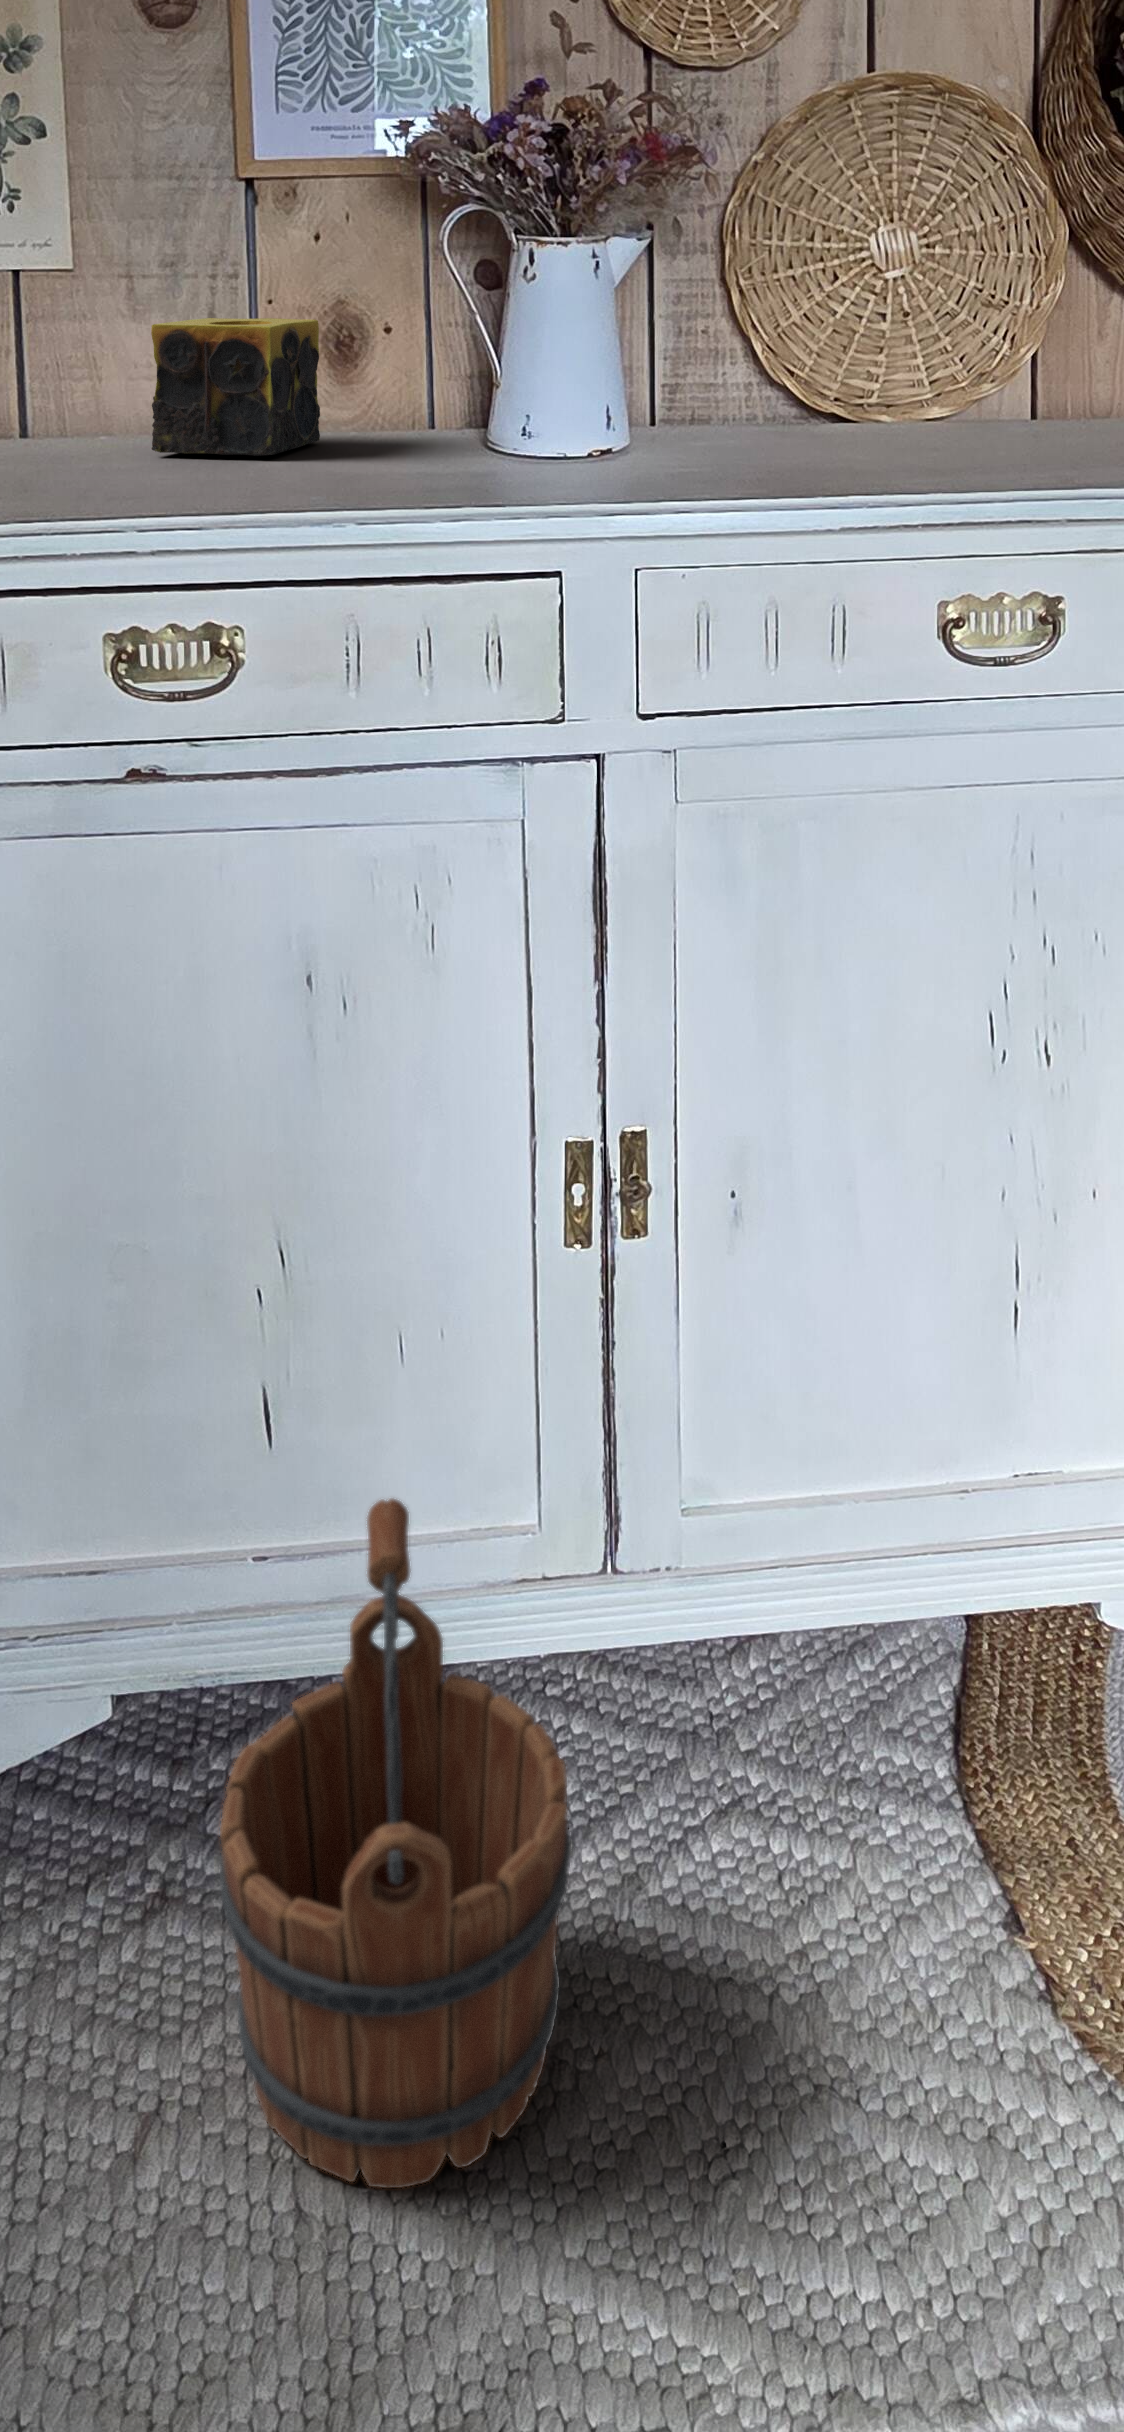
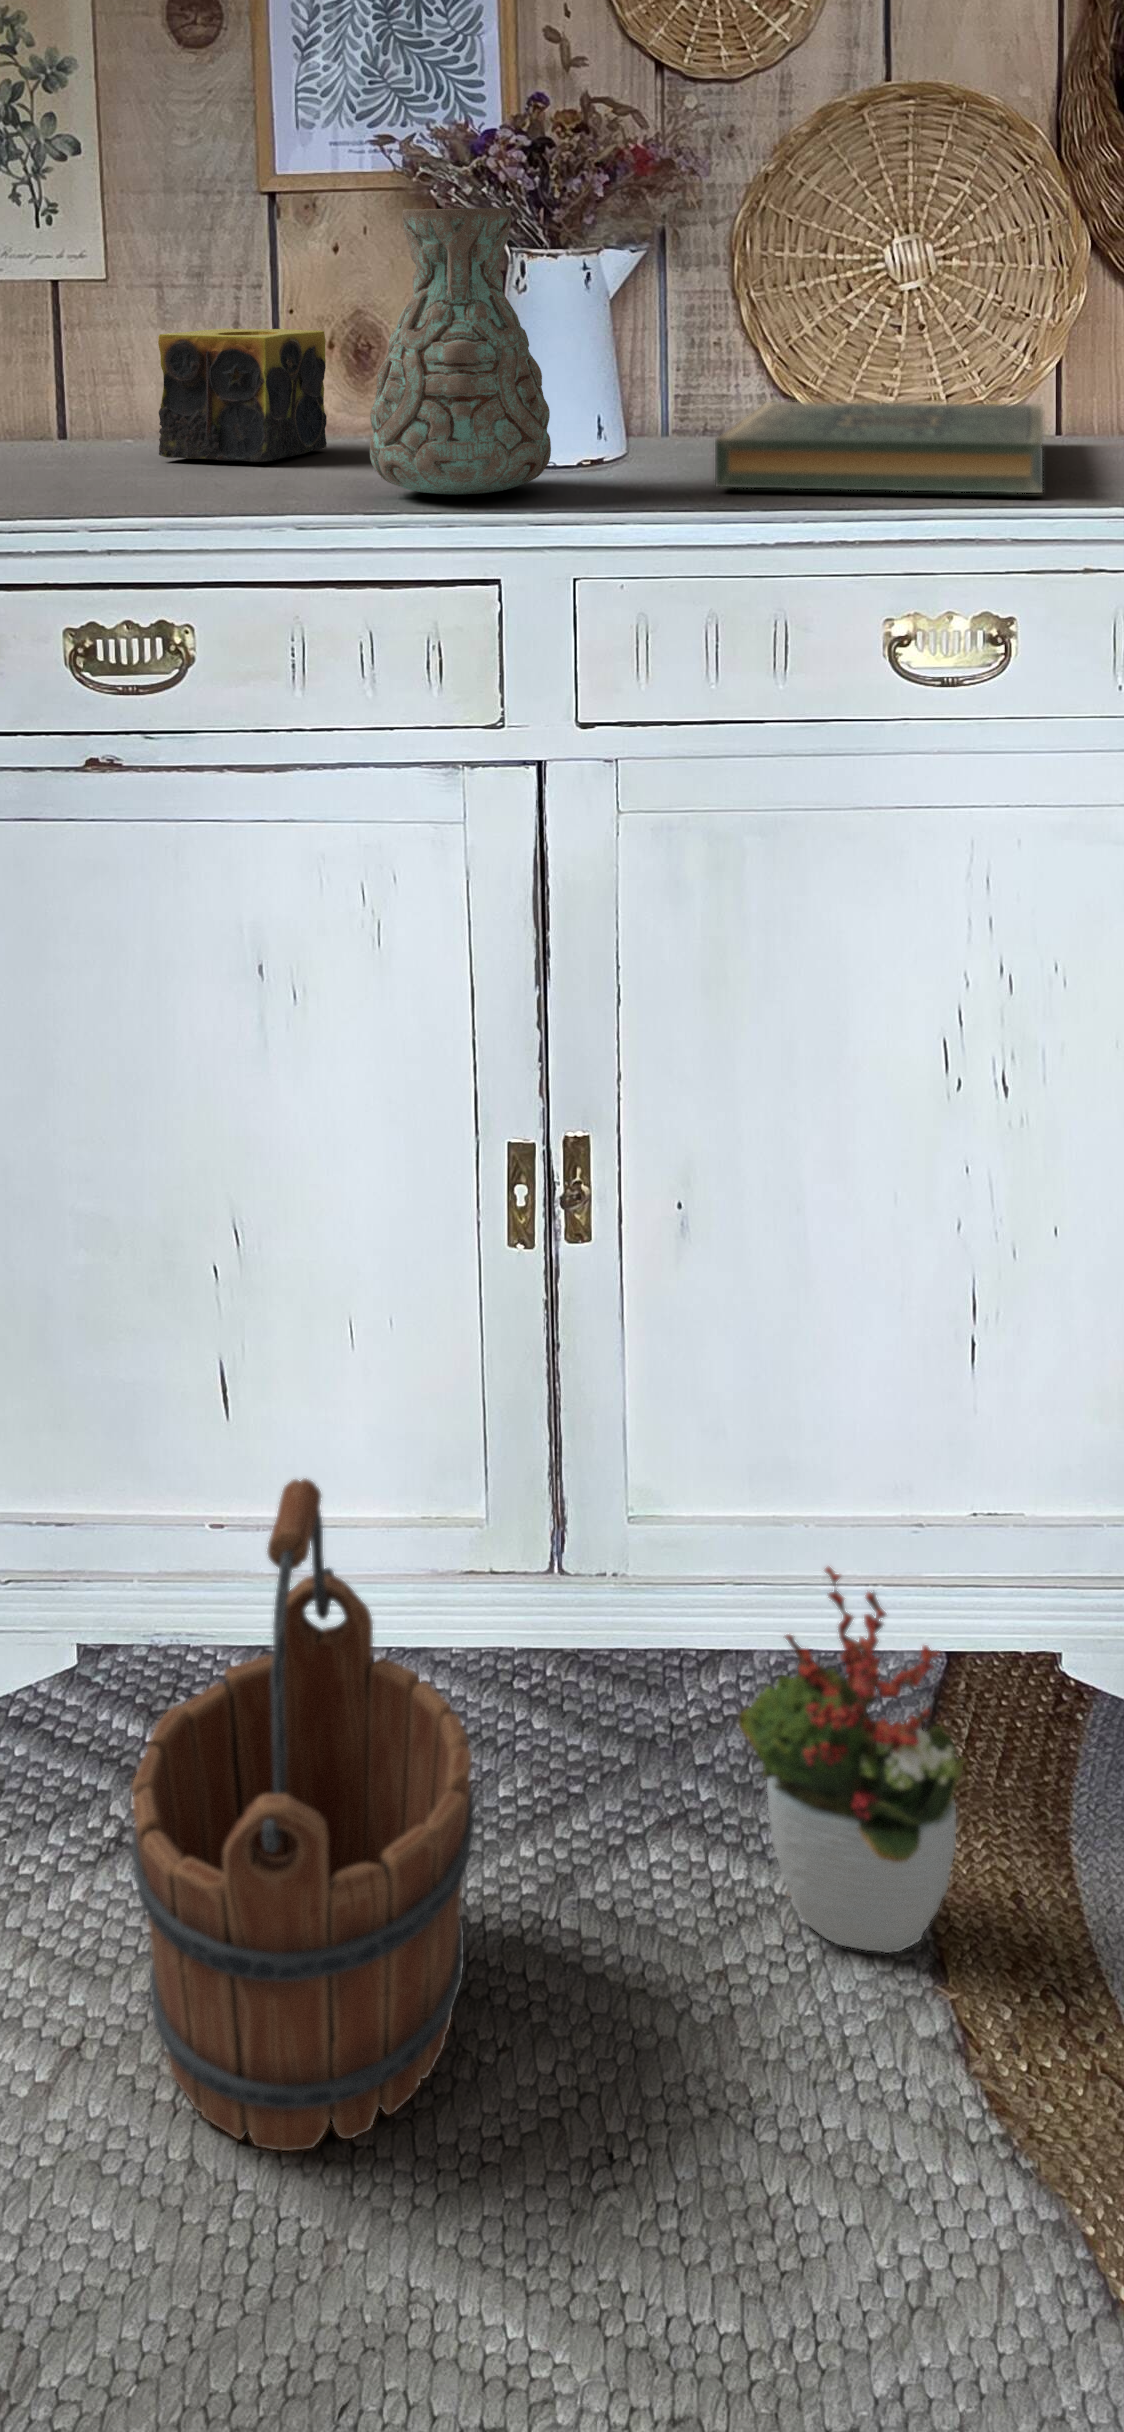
decorative vase: none [408,194,593,485] -> present [370,208,551,494]
book: none [758,389,1083,475] -> present [715,402,1043,493]
decorative plant: none [810,1541,1038,1918] -> present [738,1567,965,1953]

